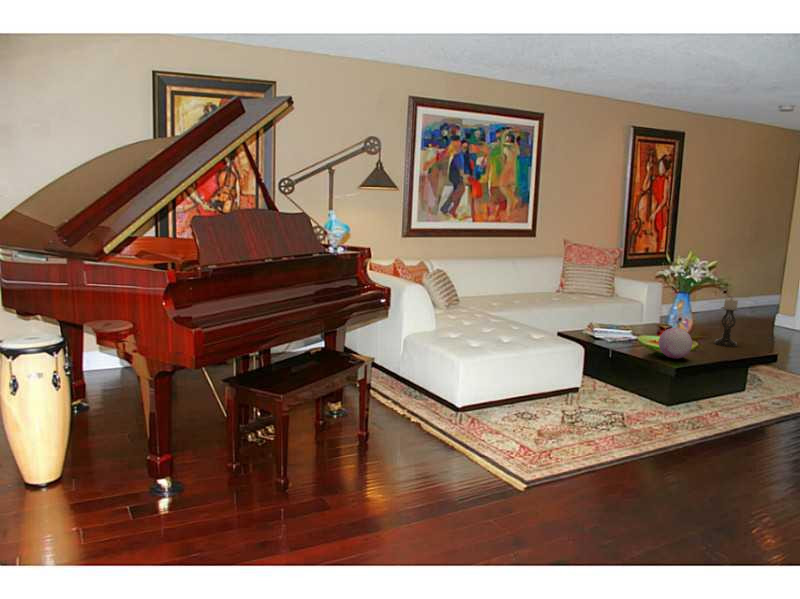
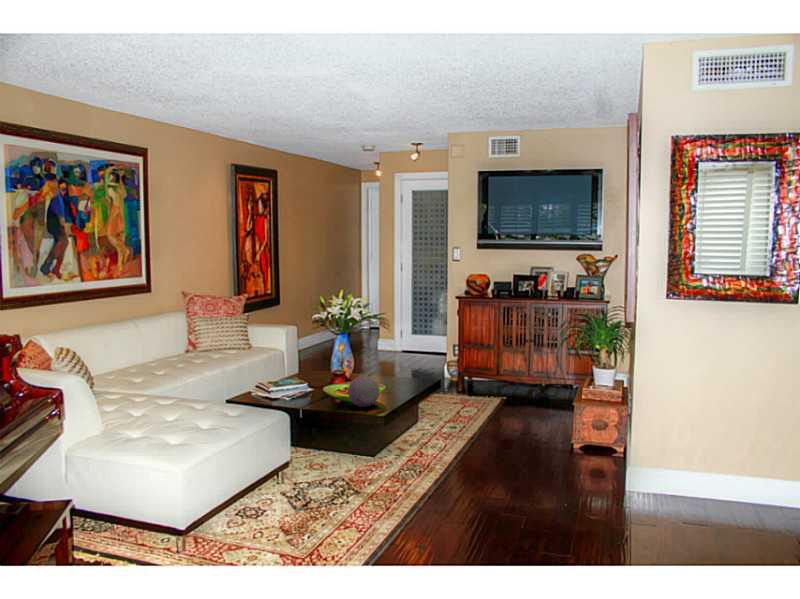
candle holder: present [715,298,739,347] -> none [374,336,394,384]

